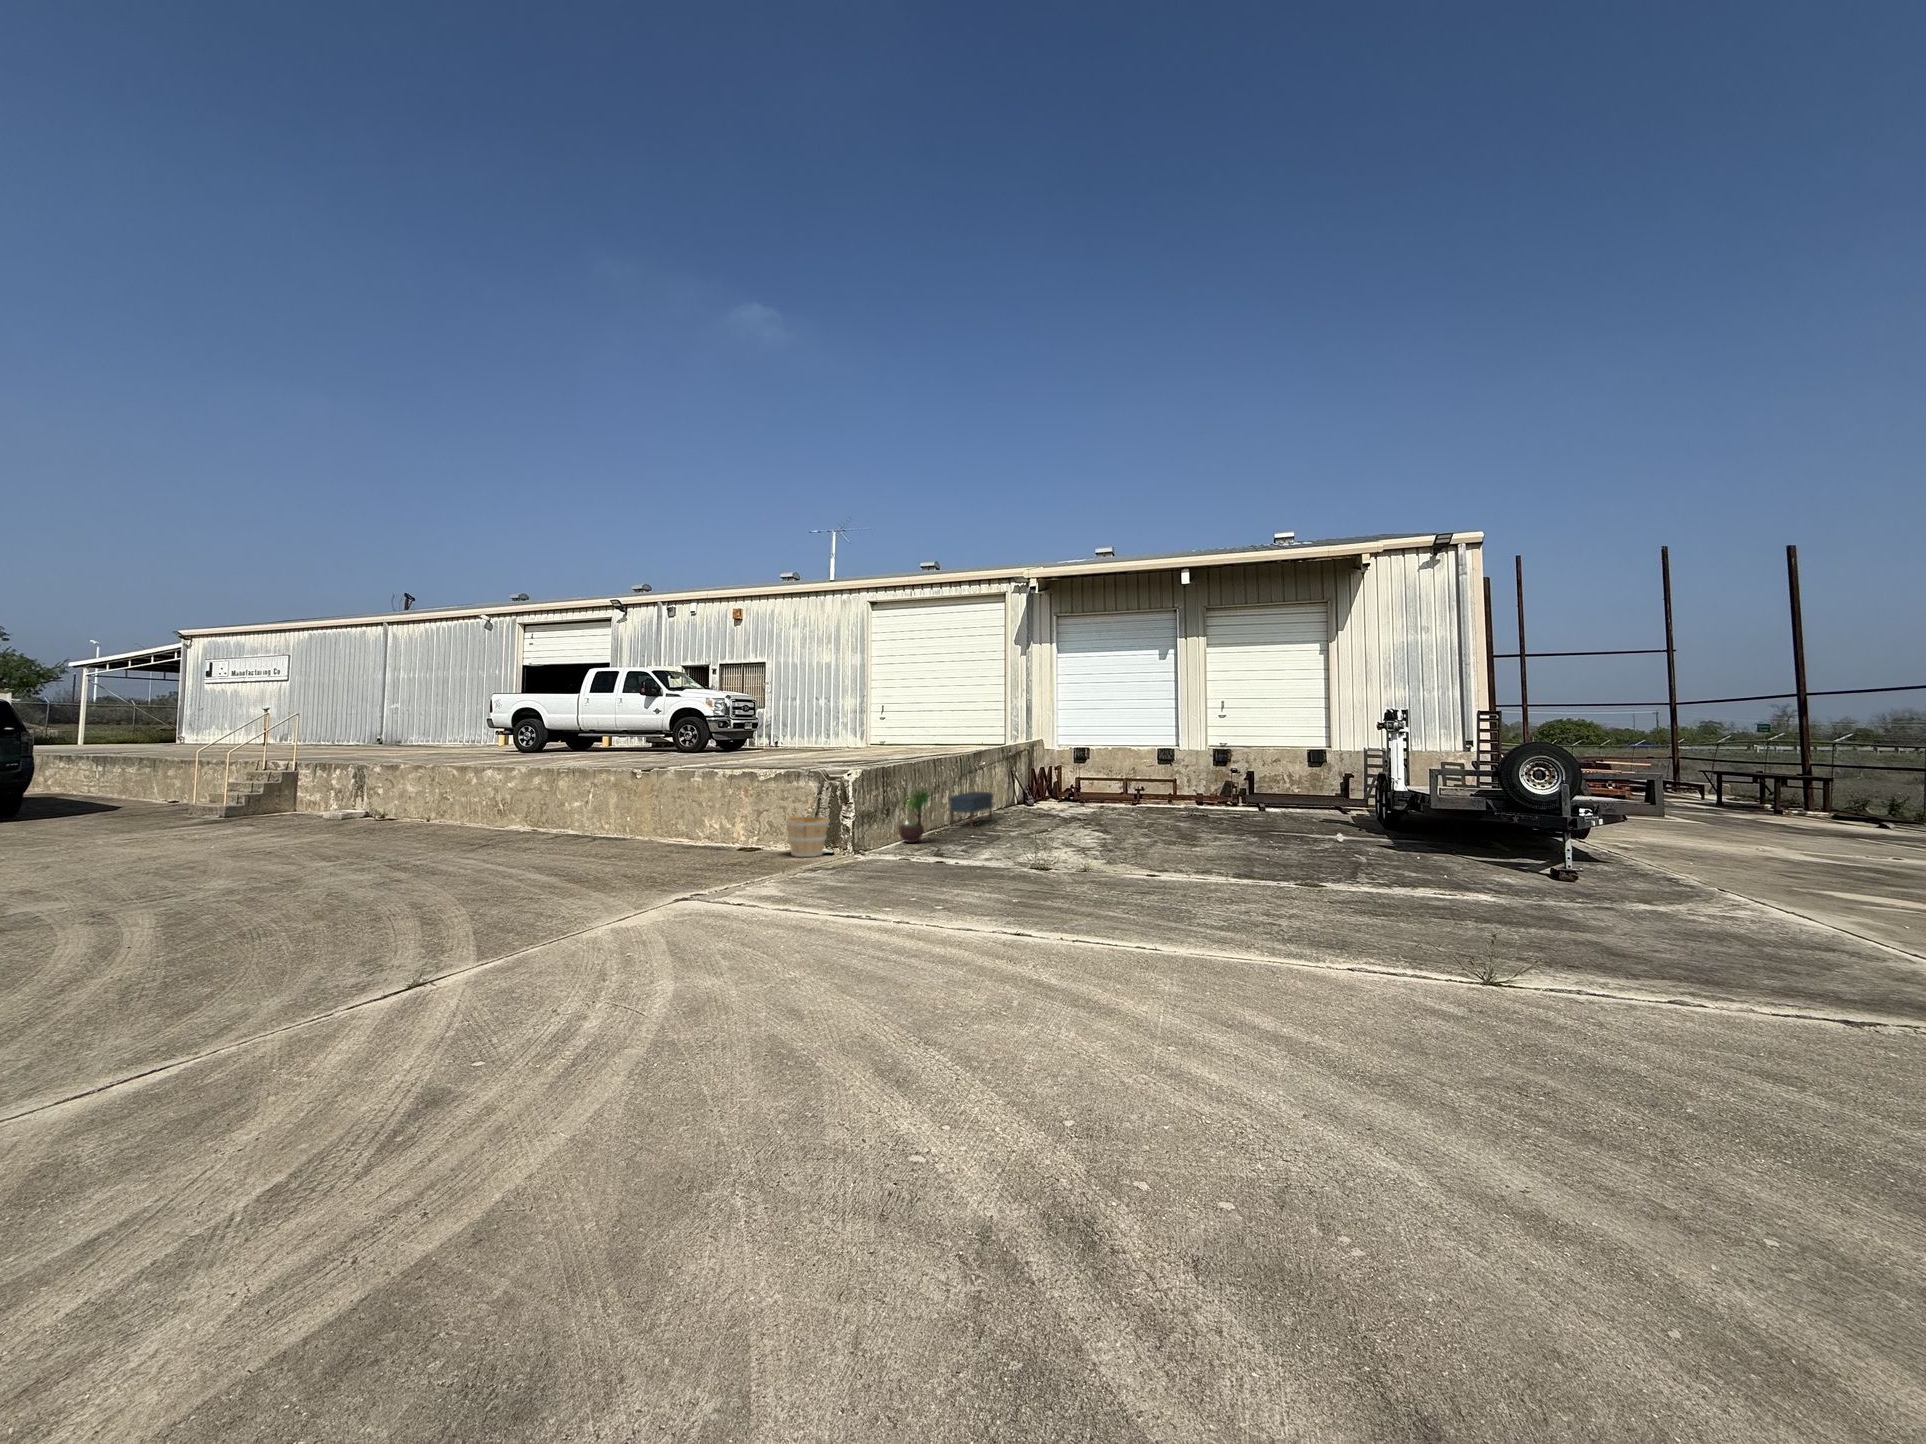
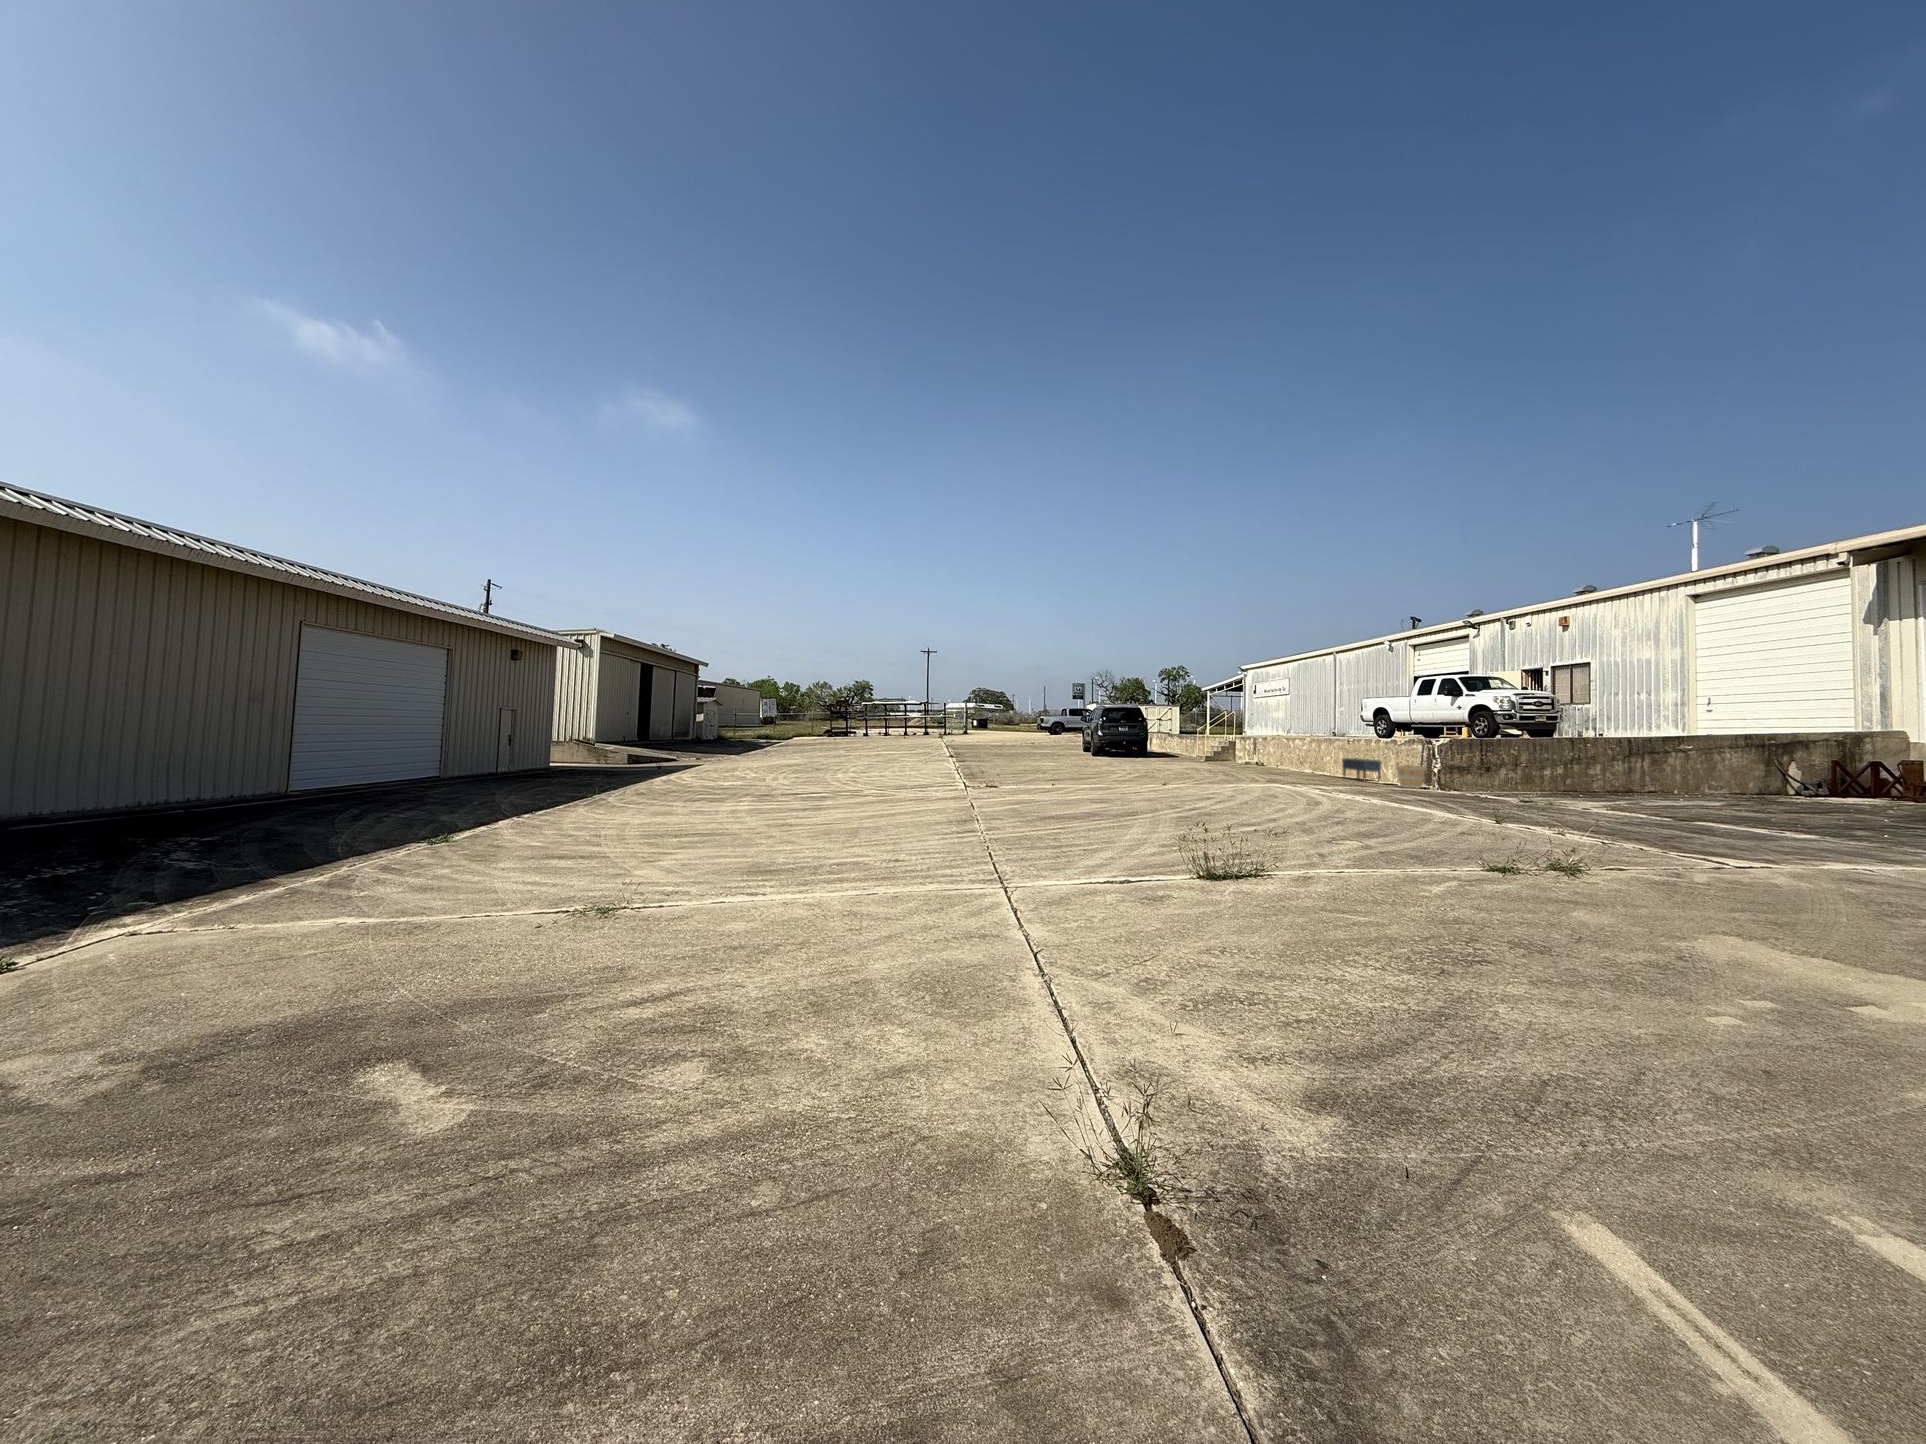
potted tree: present [899,791,930,843] -> none [1499,751,1528,791]
bench: present [949,792,993,827] -> present [1342,758,1381,781]

